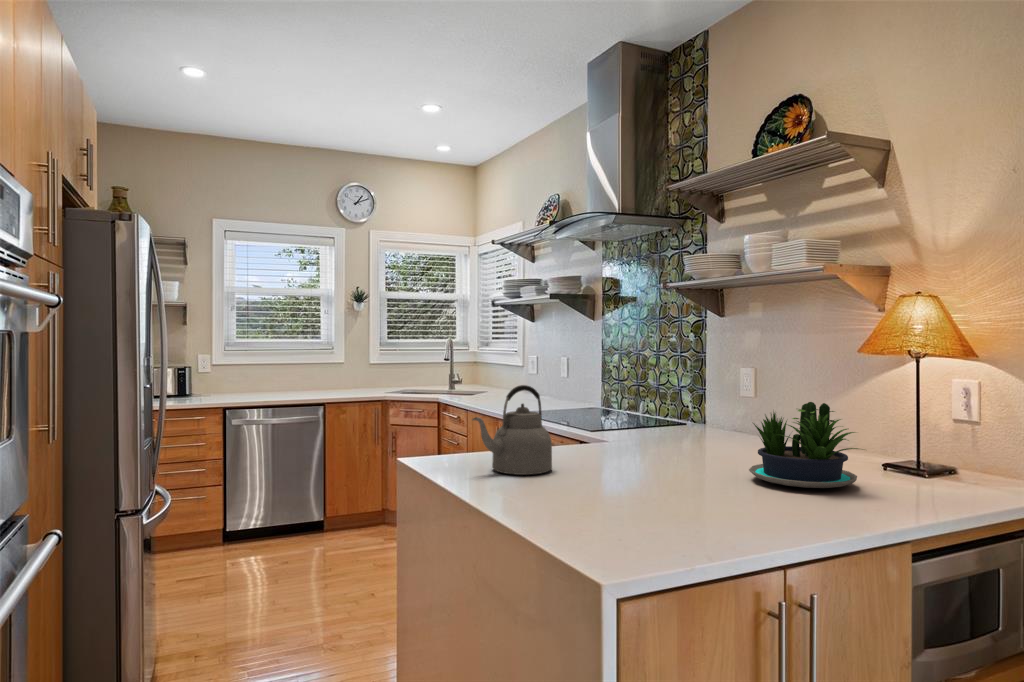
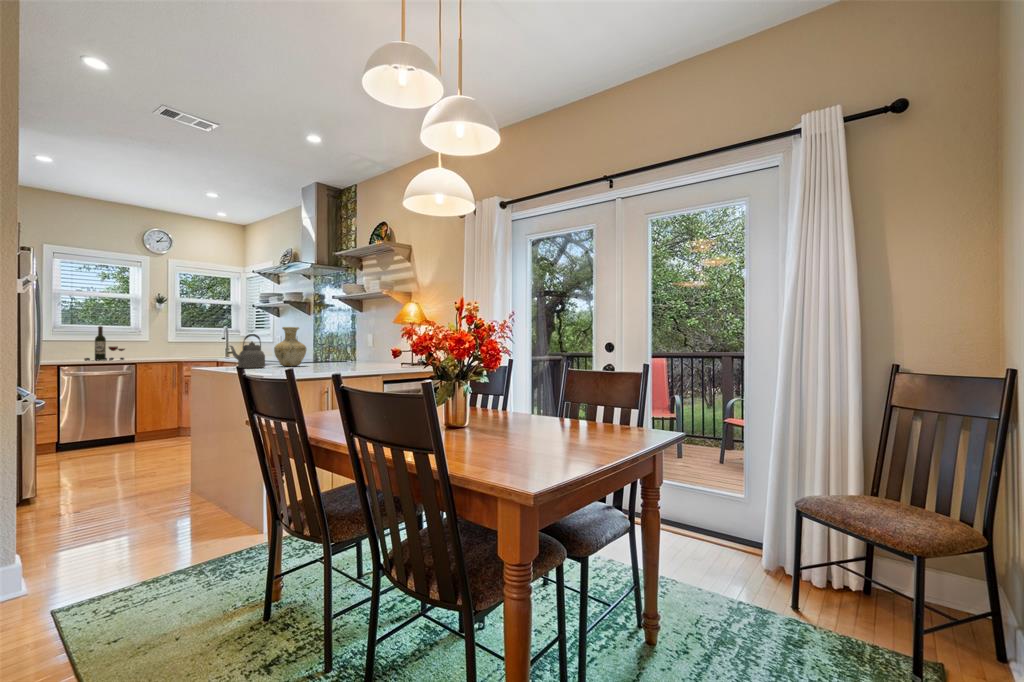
wine bottle: none [256,343,310,399] -> present [84,326,125,360]
vase: none [565,363,638,461] -> present [274,327,306,366]
potted plant: present [749,402,858,488] -> none [343,339,379,367]

